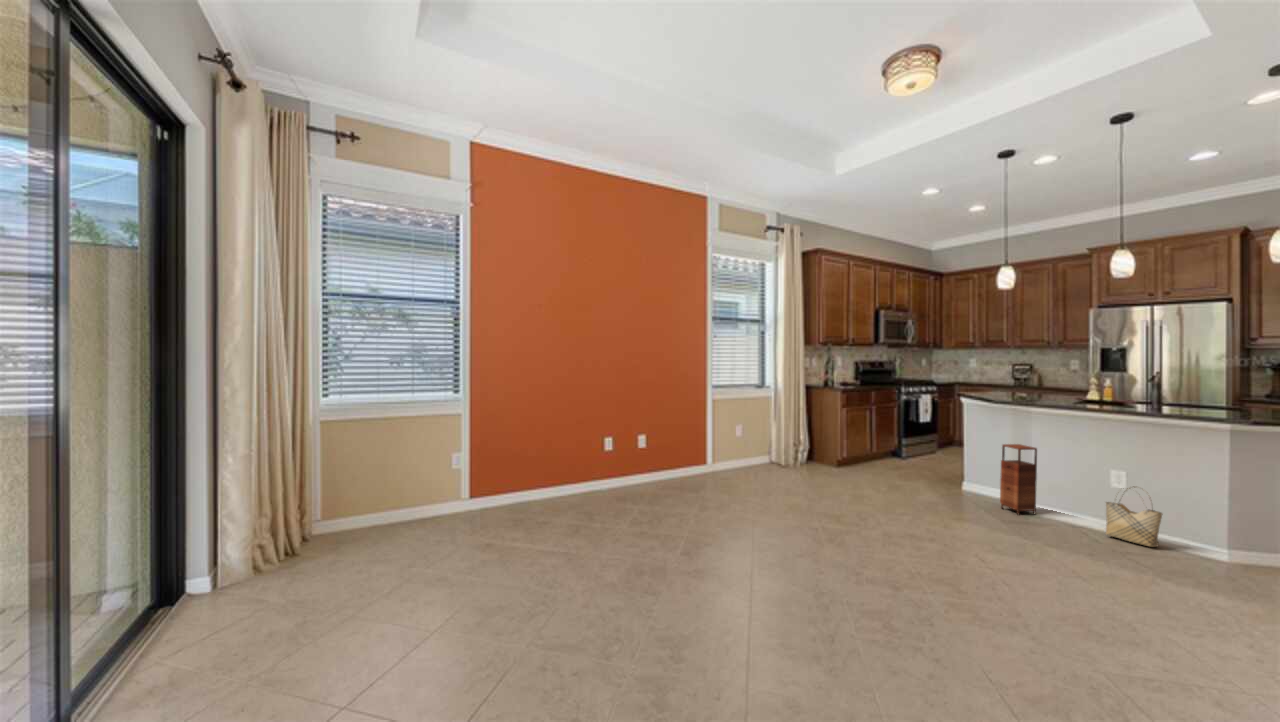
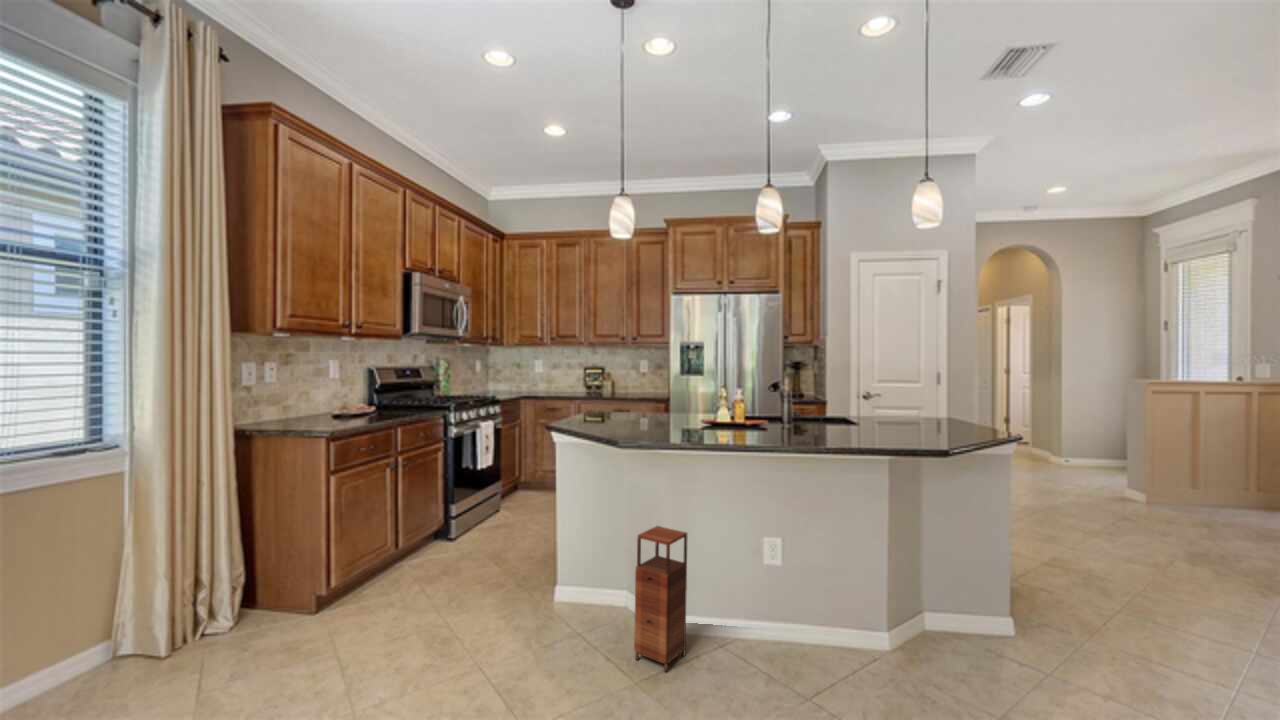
woven basket: present [1106,486,1163,547] -> none [791,584,863,694]

